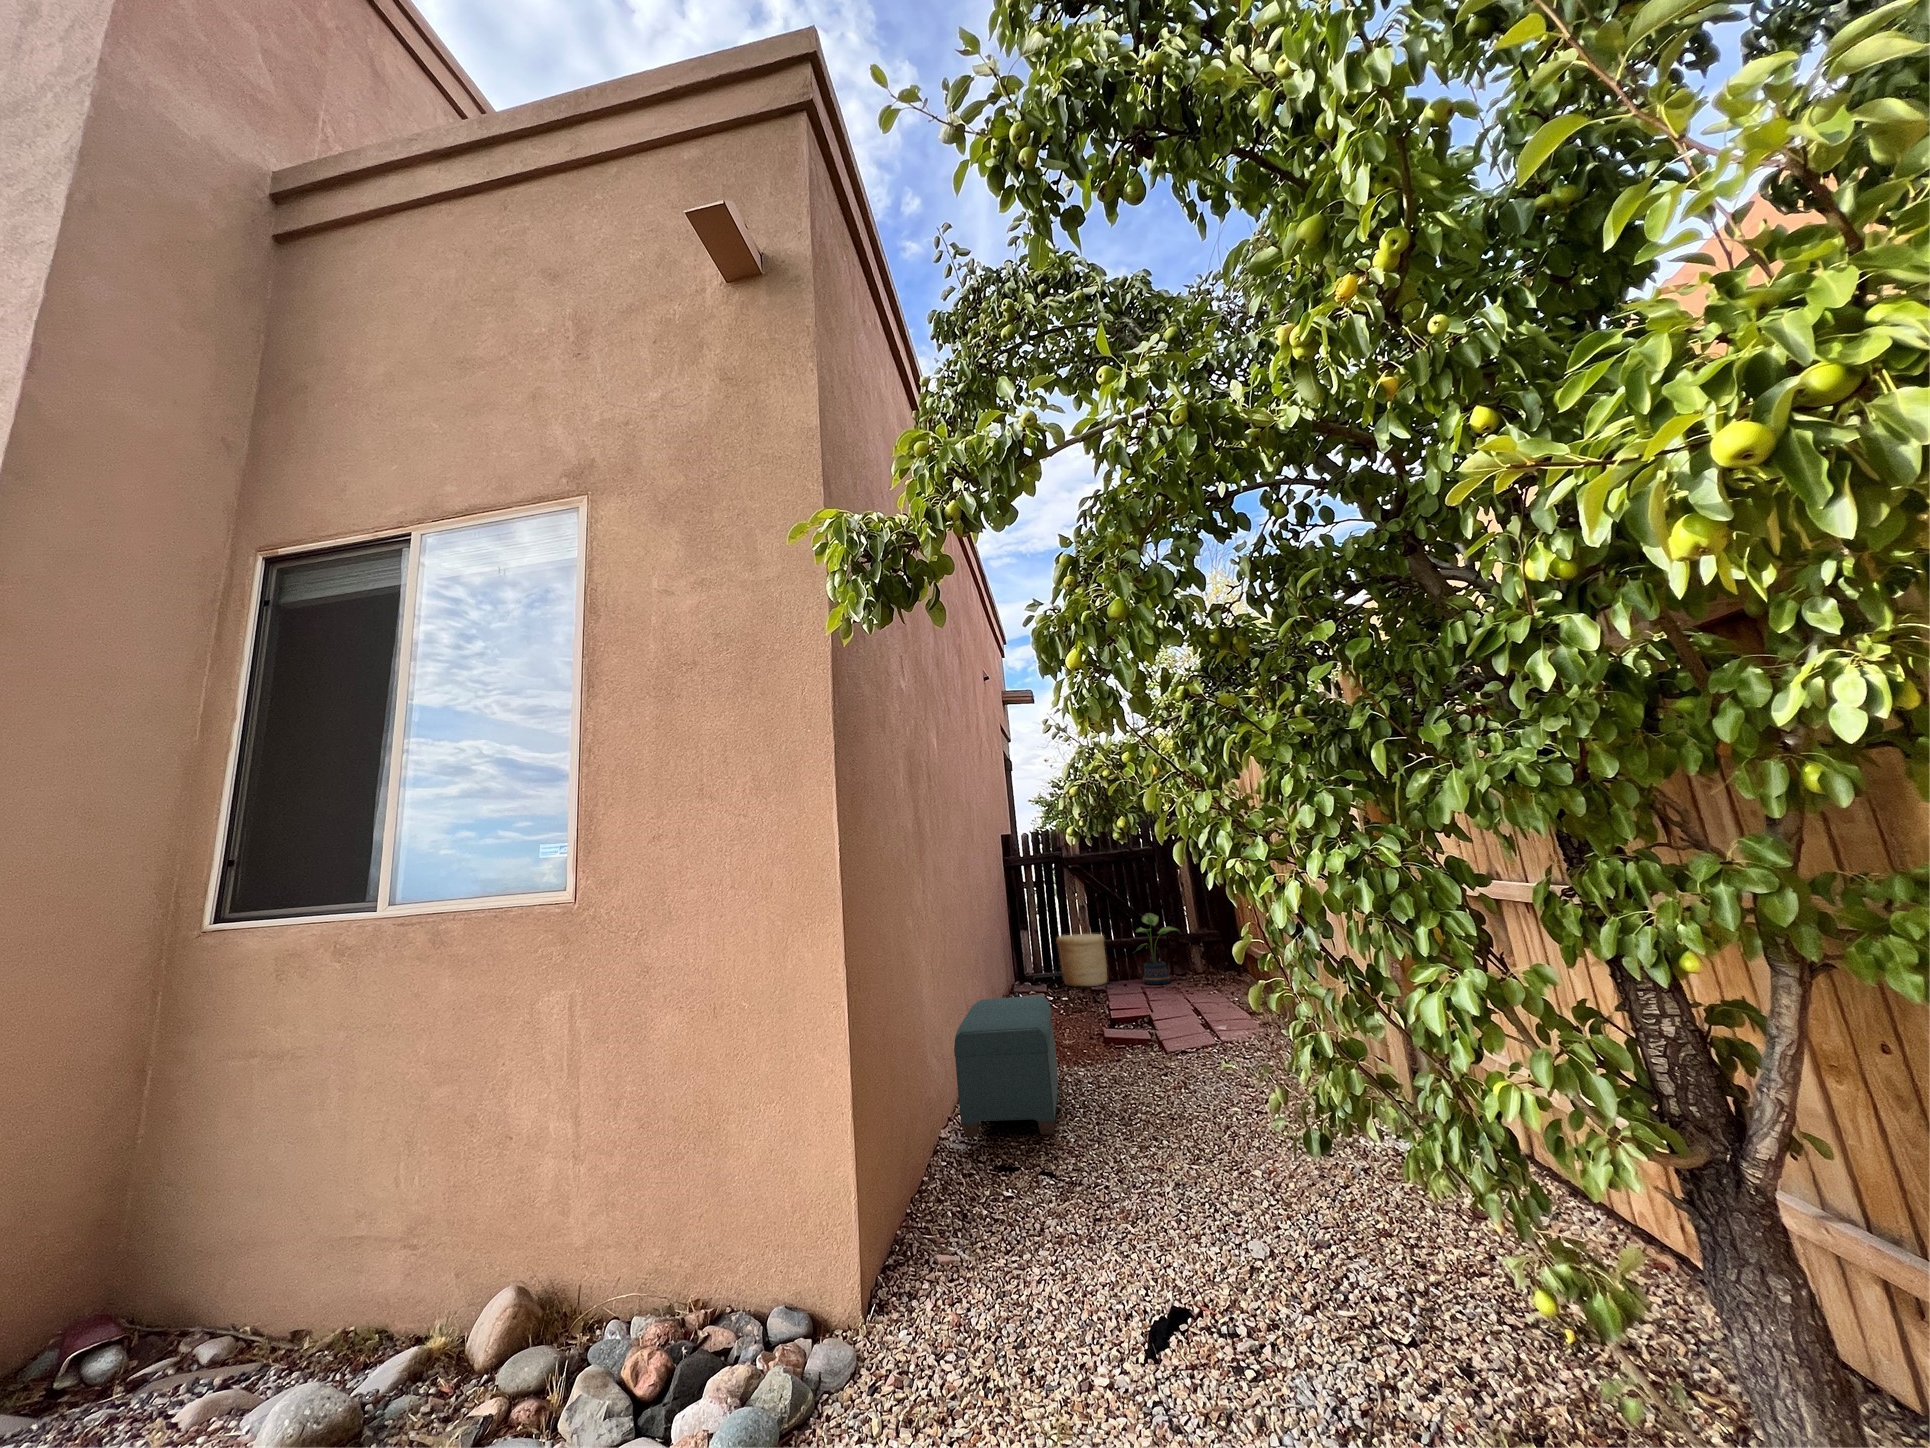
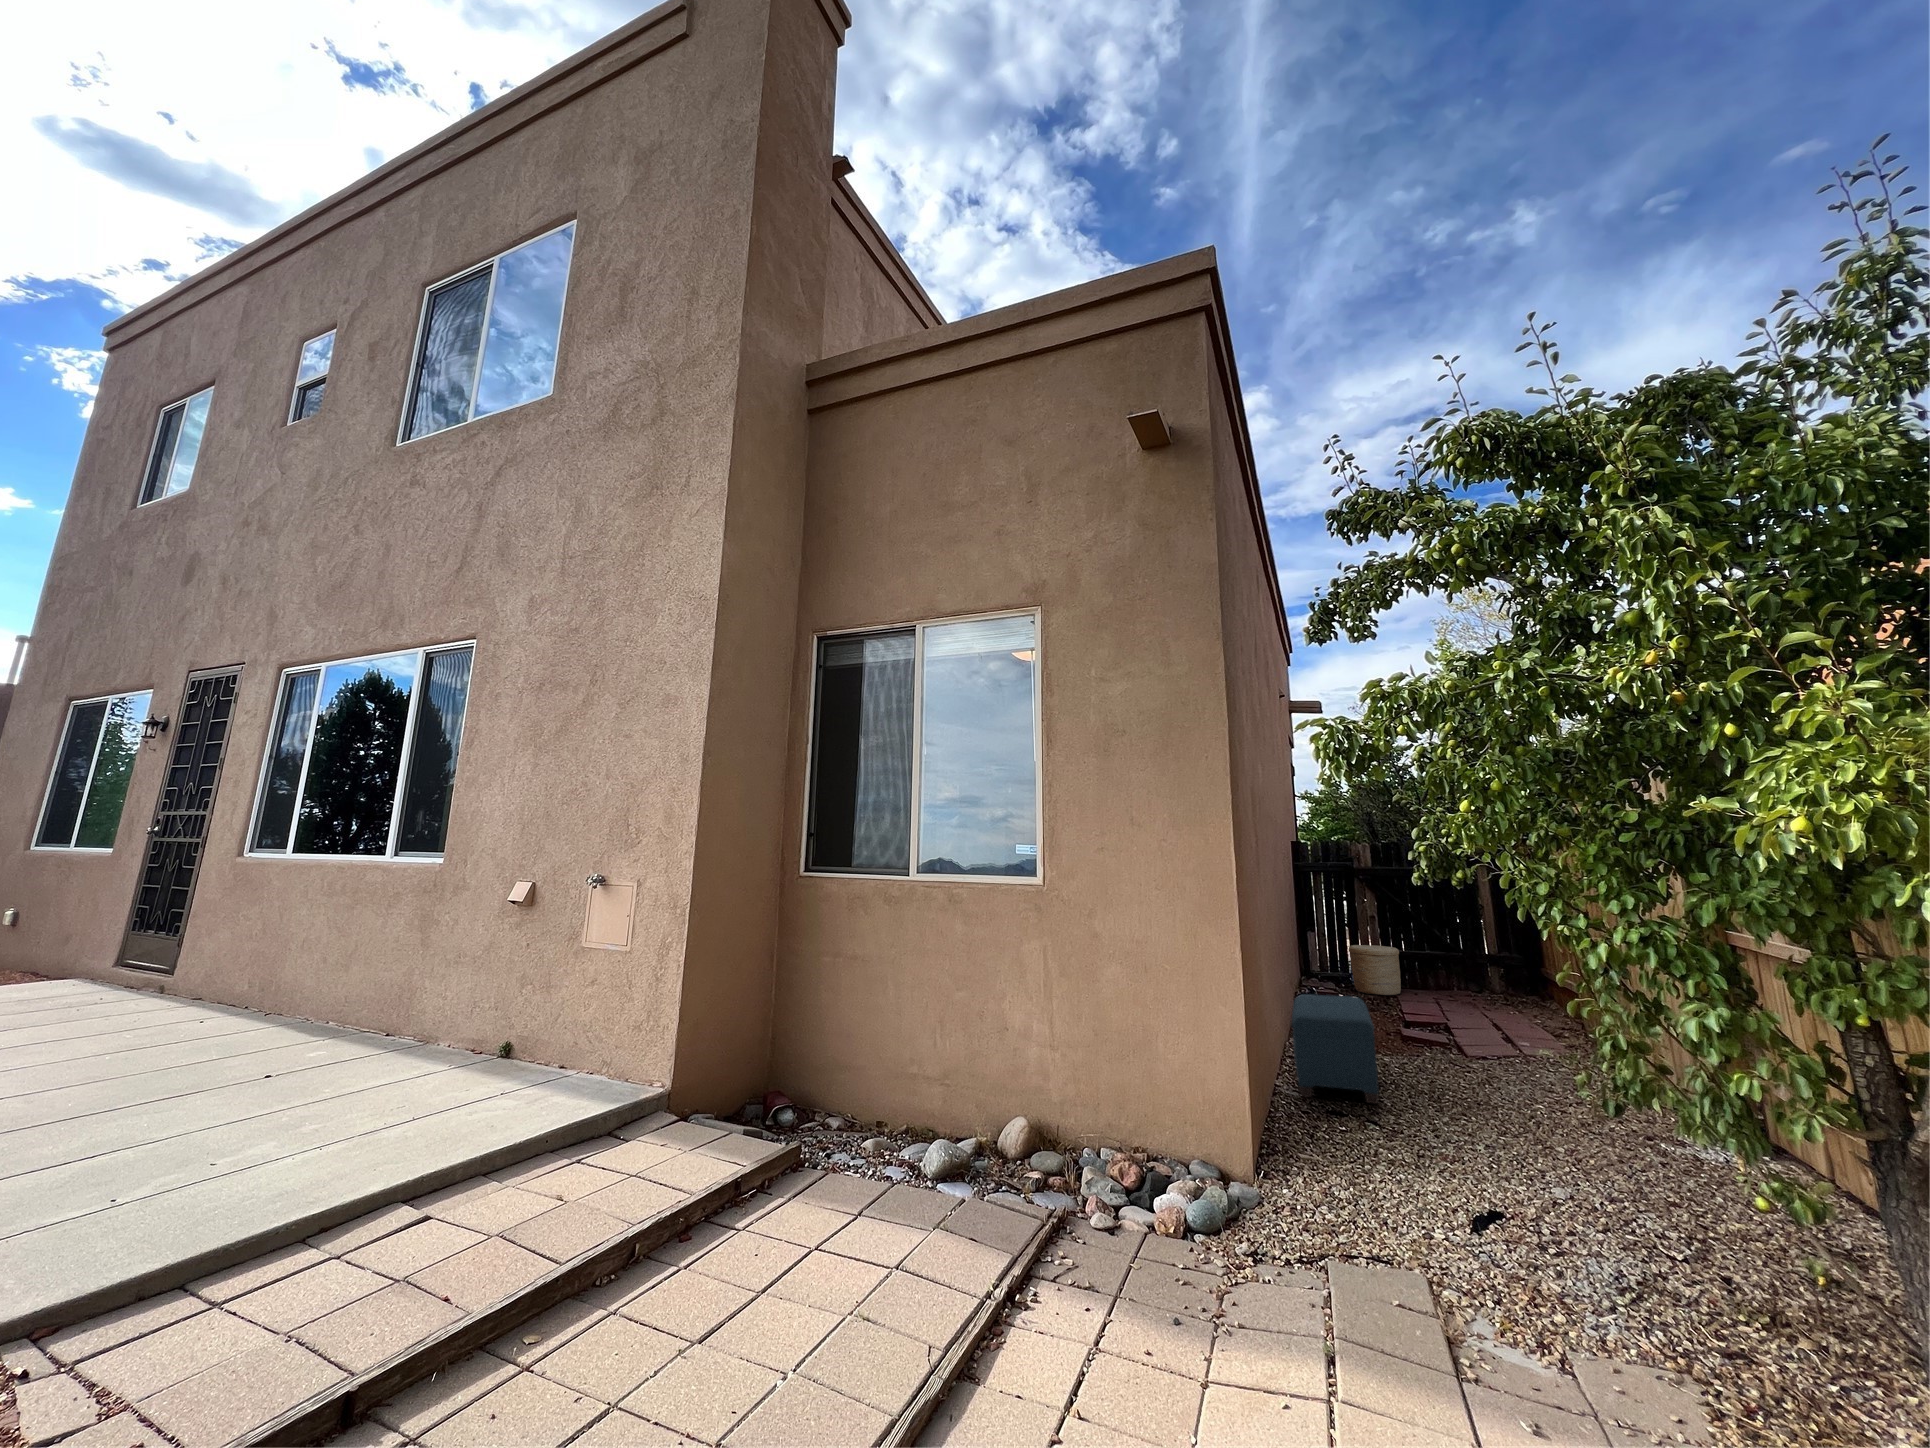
potted plant: present [1133,913,1180,985] -> none [1429,932,1482,1001]

